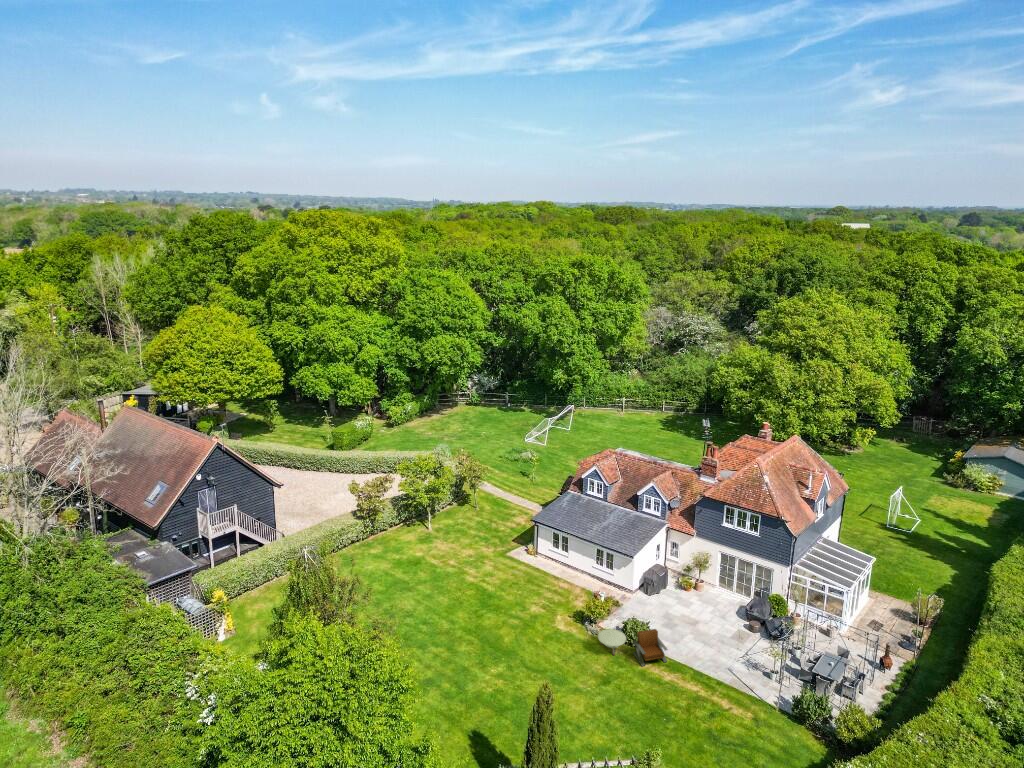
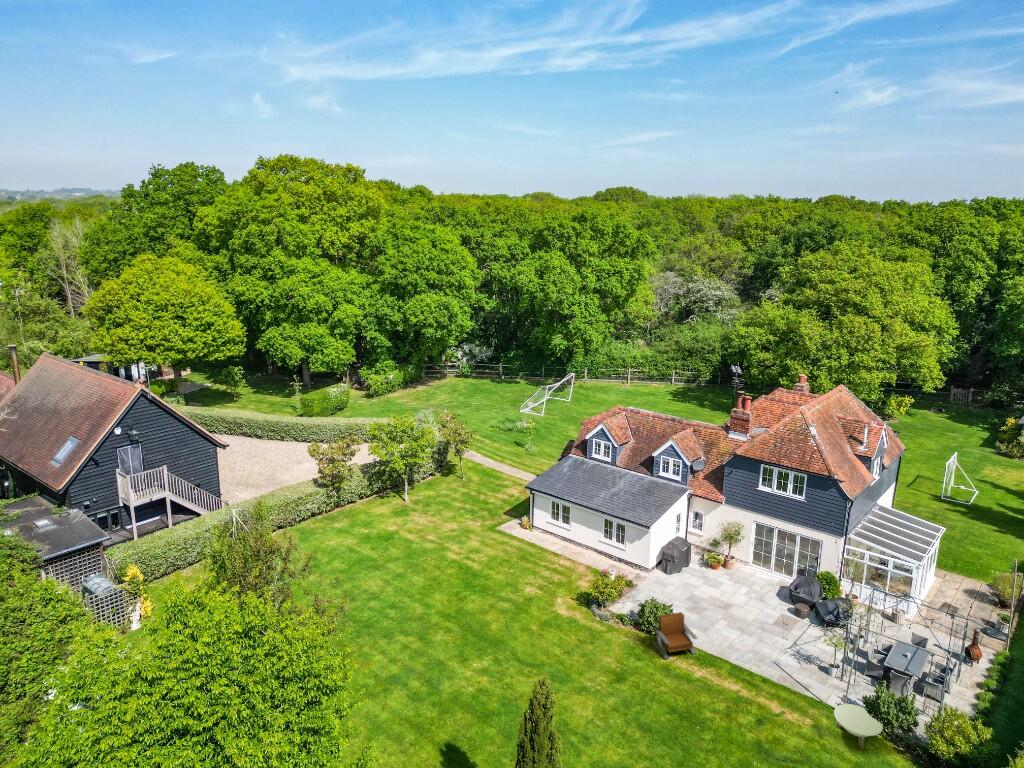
round table: present [598,629,626,655] -> present [834,704,883,749]

